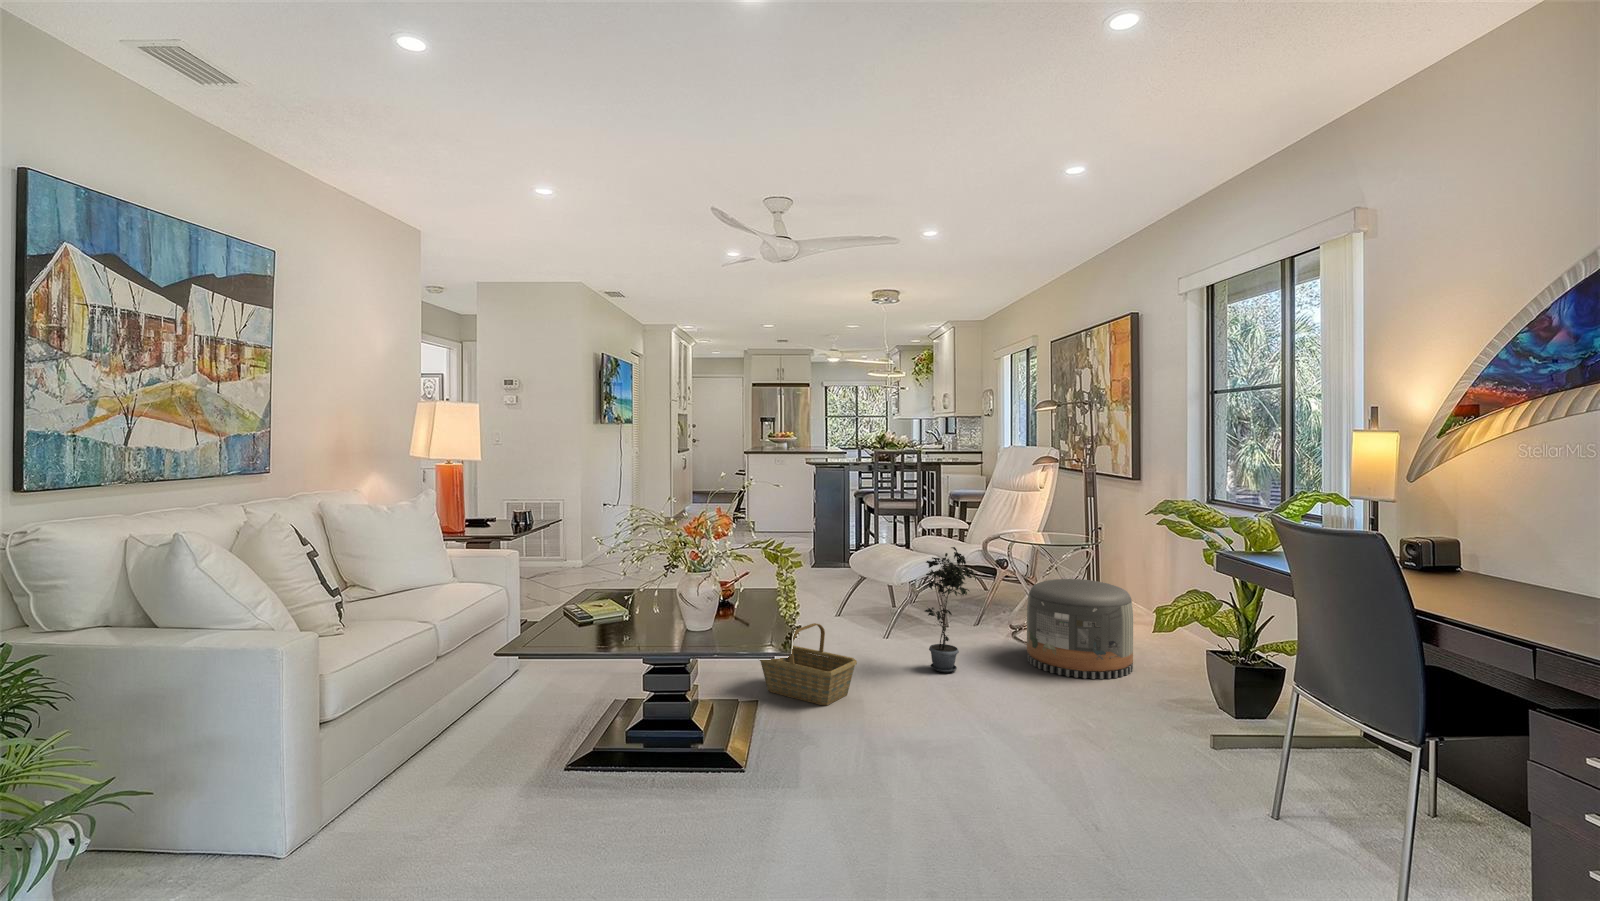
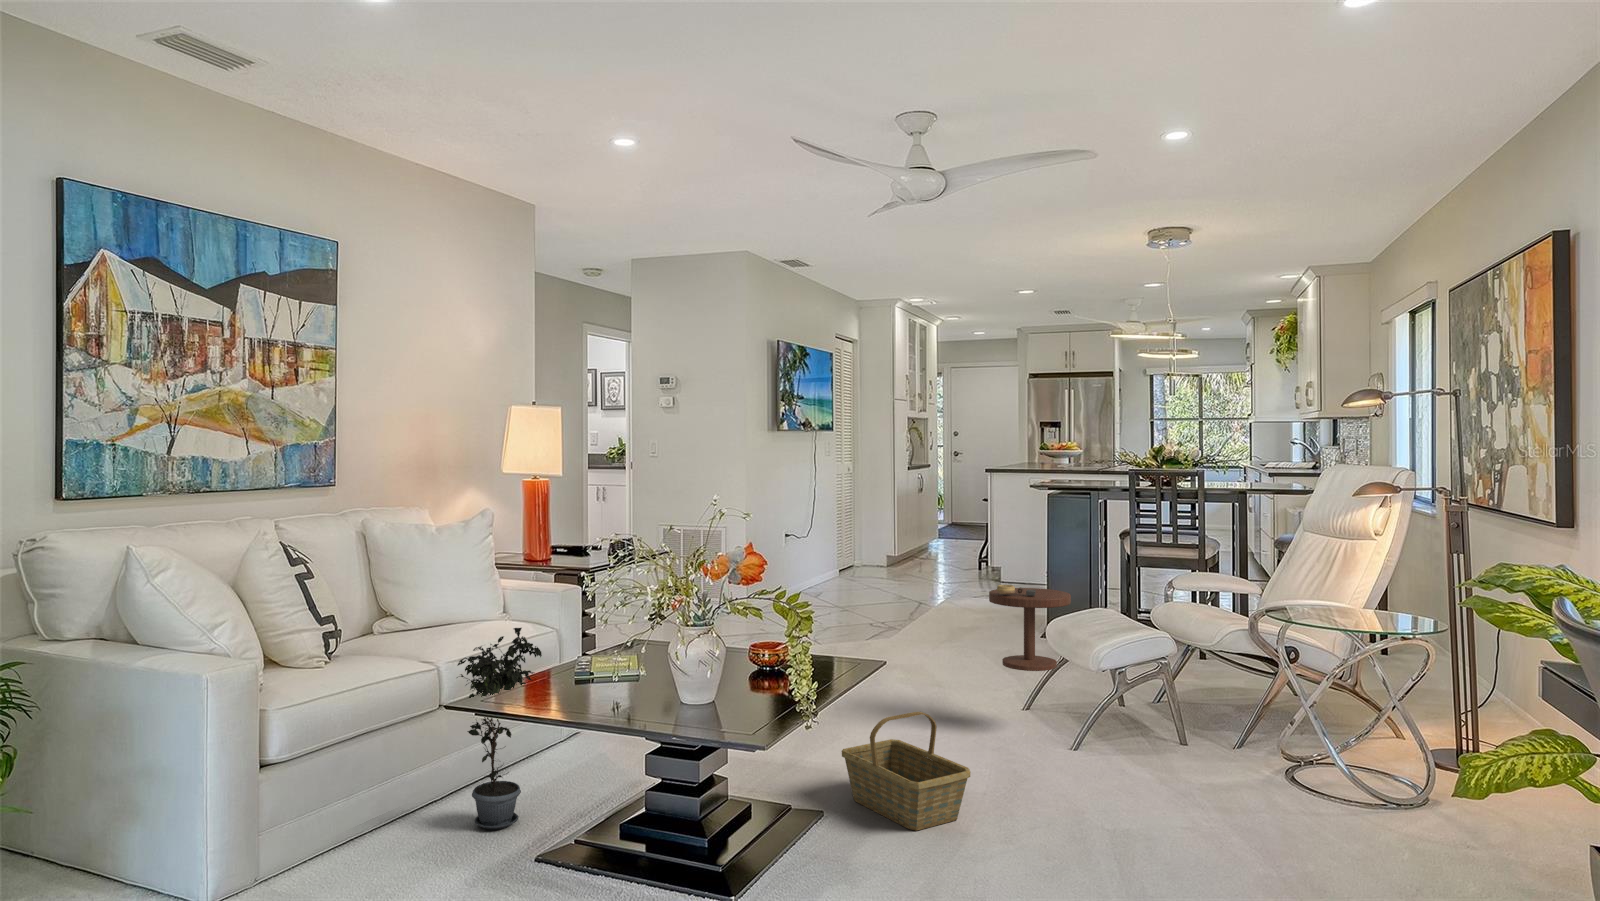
side table: none [822,533,877,635] -> present [989,585,1071,671]
potted plant: present [919,547,976,673] -> present [457,628,542,830]
pouf: present [1027,579,1133,679] -> none [1285,681,1475,854]

